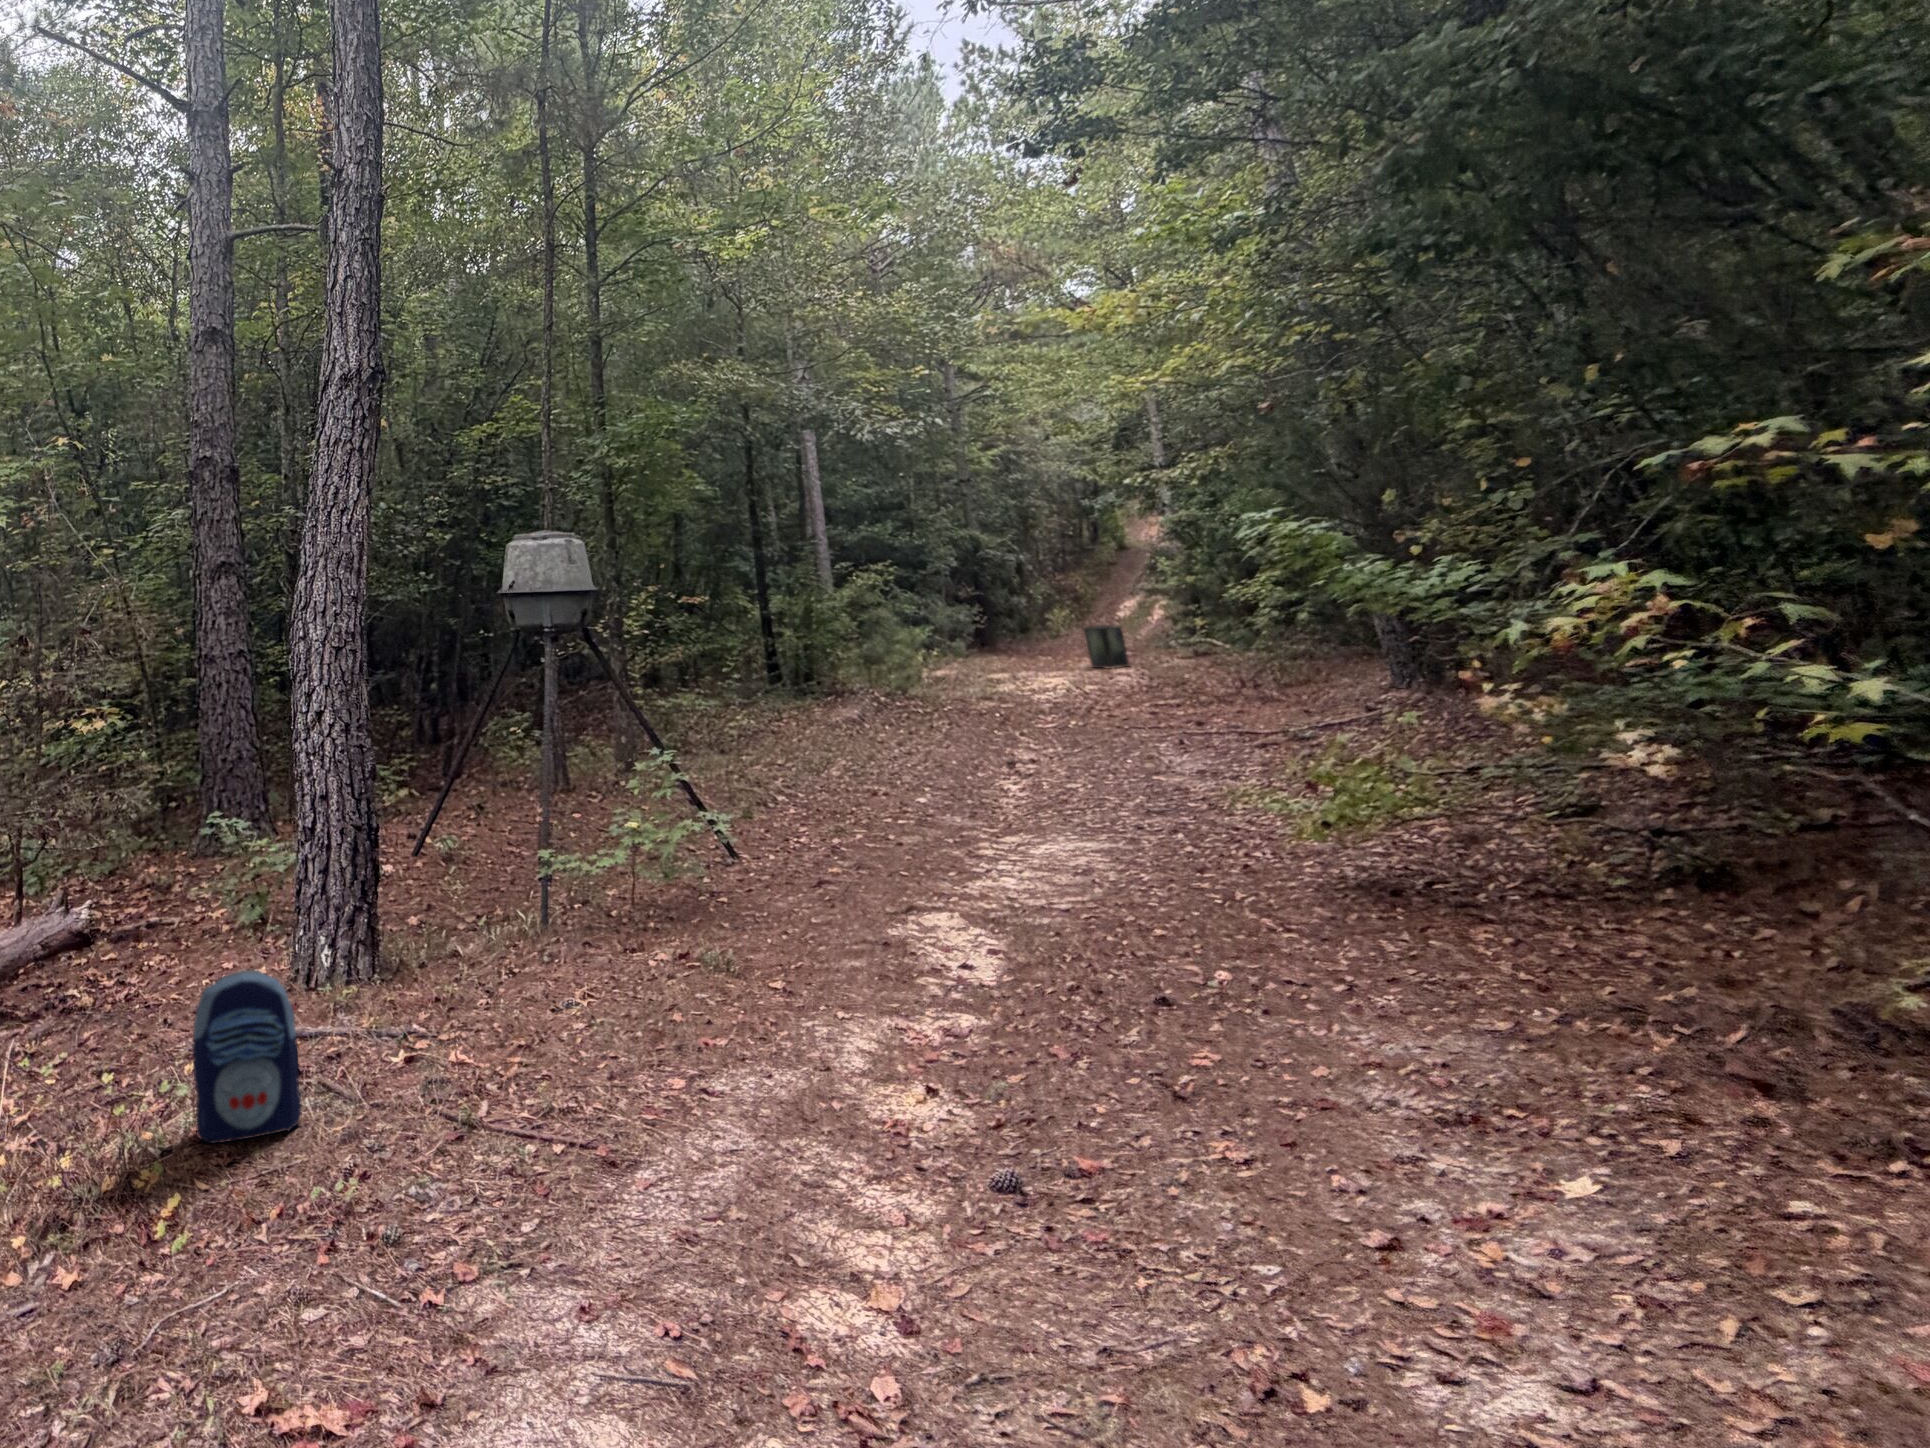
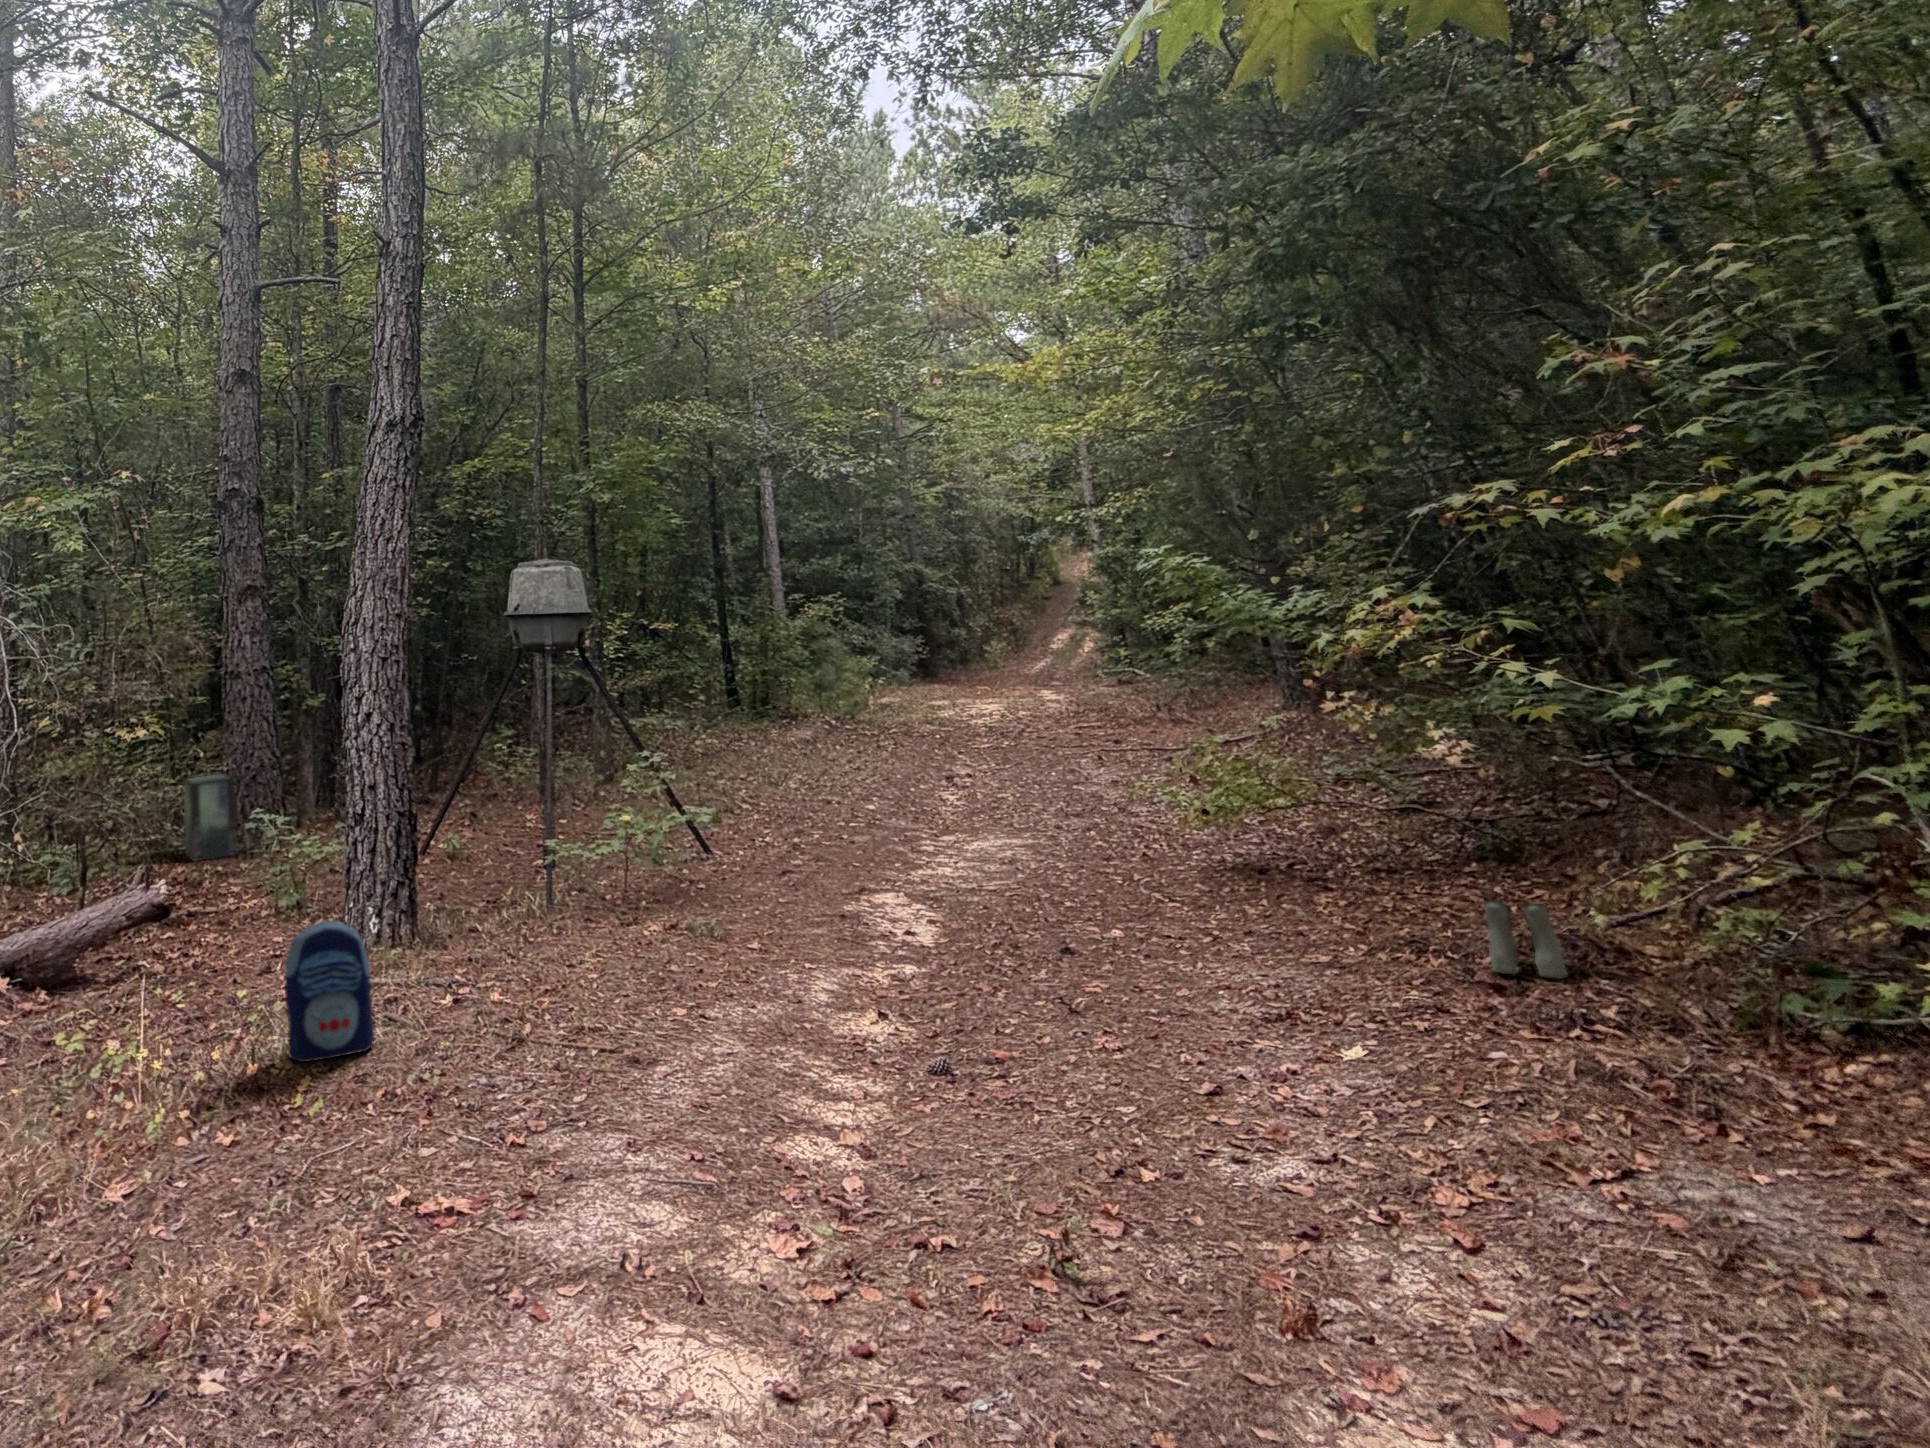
storage box: present [1083,625,1129,669] -> present [183,774,237,861]
boots: none [1737,970,1868,1083] -> present [1484,900,1568,979]

